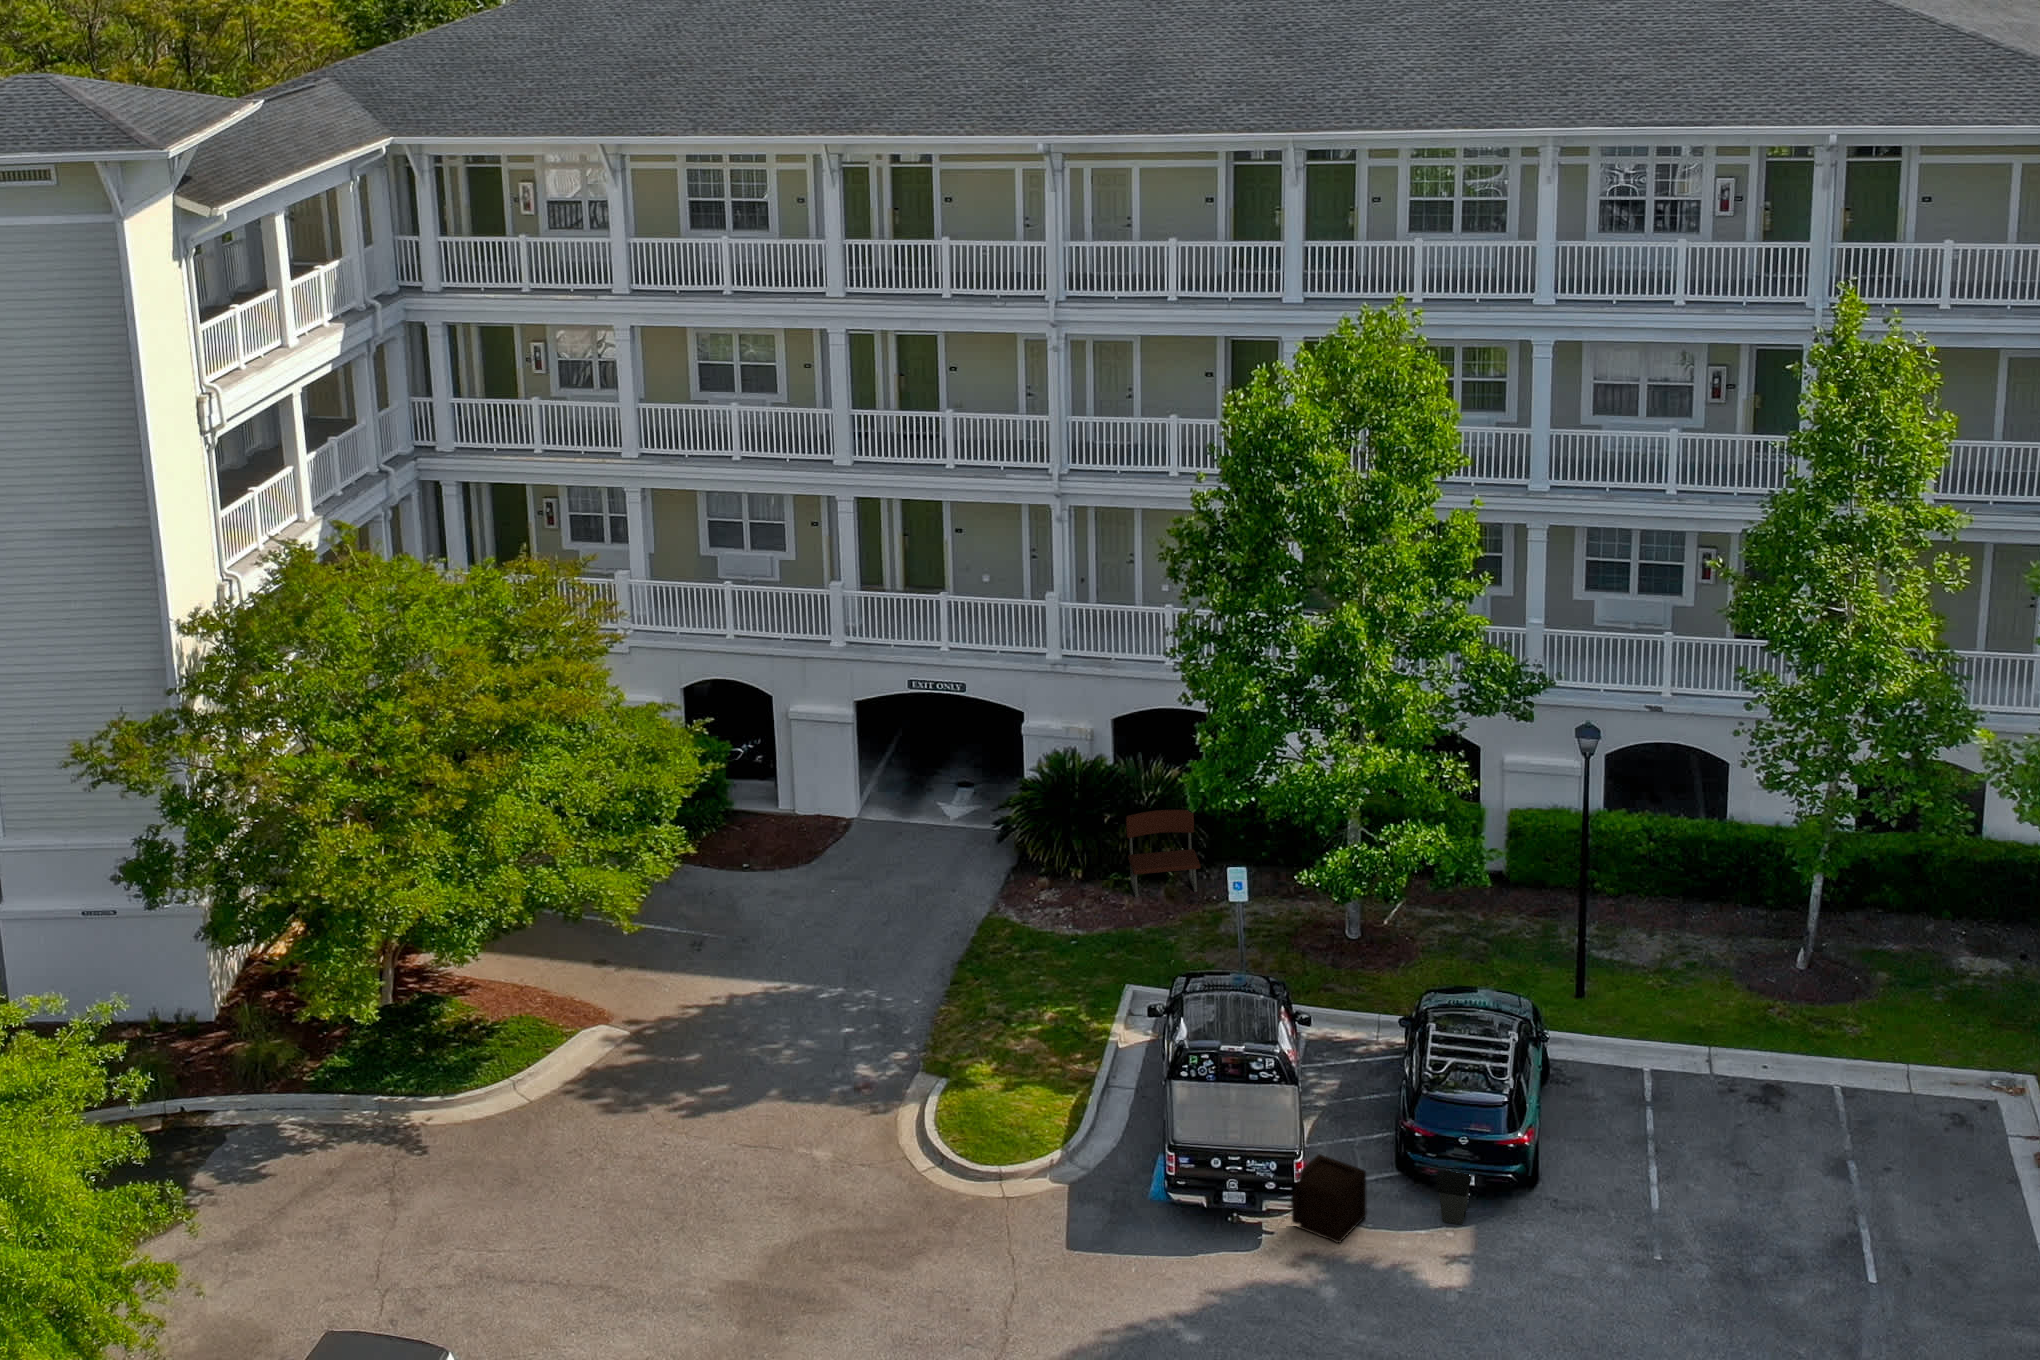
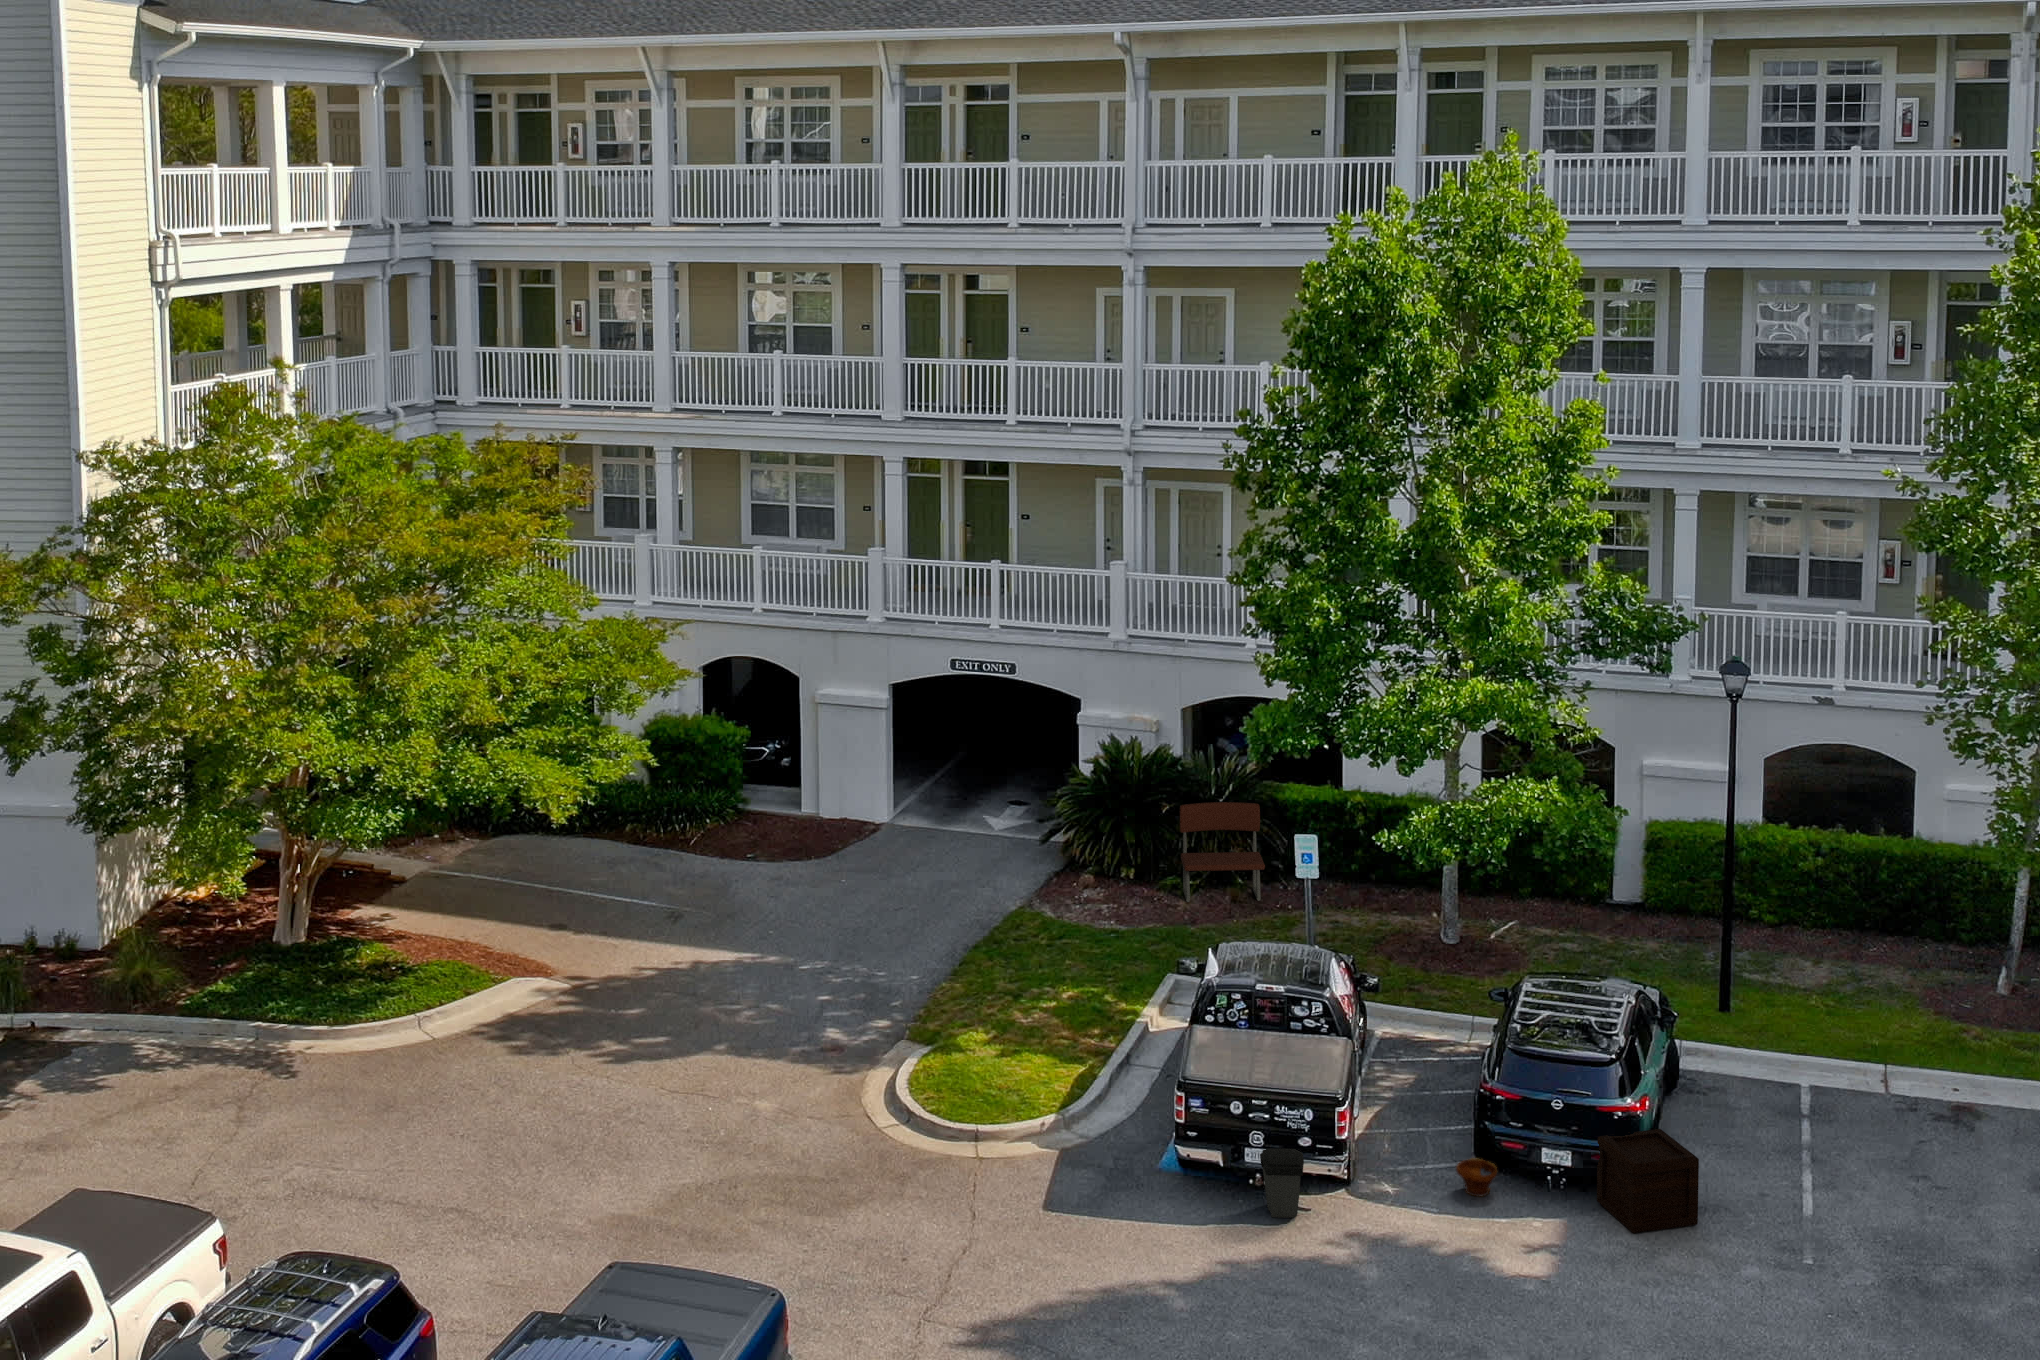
wooden crate: present [1291,1154,1367,1243] -> present [1597,1129,1699,1233]
trash can: present [1436,1170,1471,1225] -> present [1260,1148,1304,1218]
planter: none [1385,1179,1417,1211] -> present [1456,1158,1497,1196]

